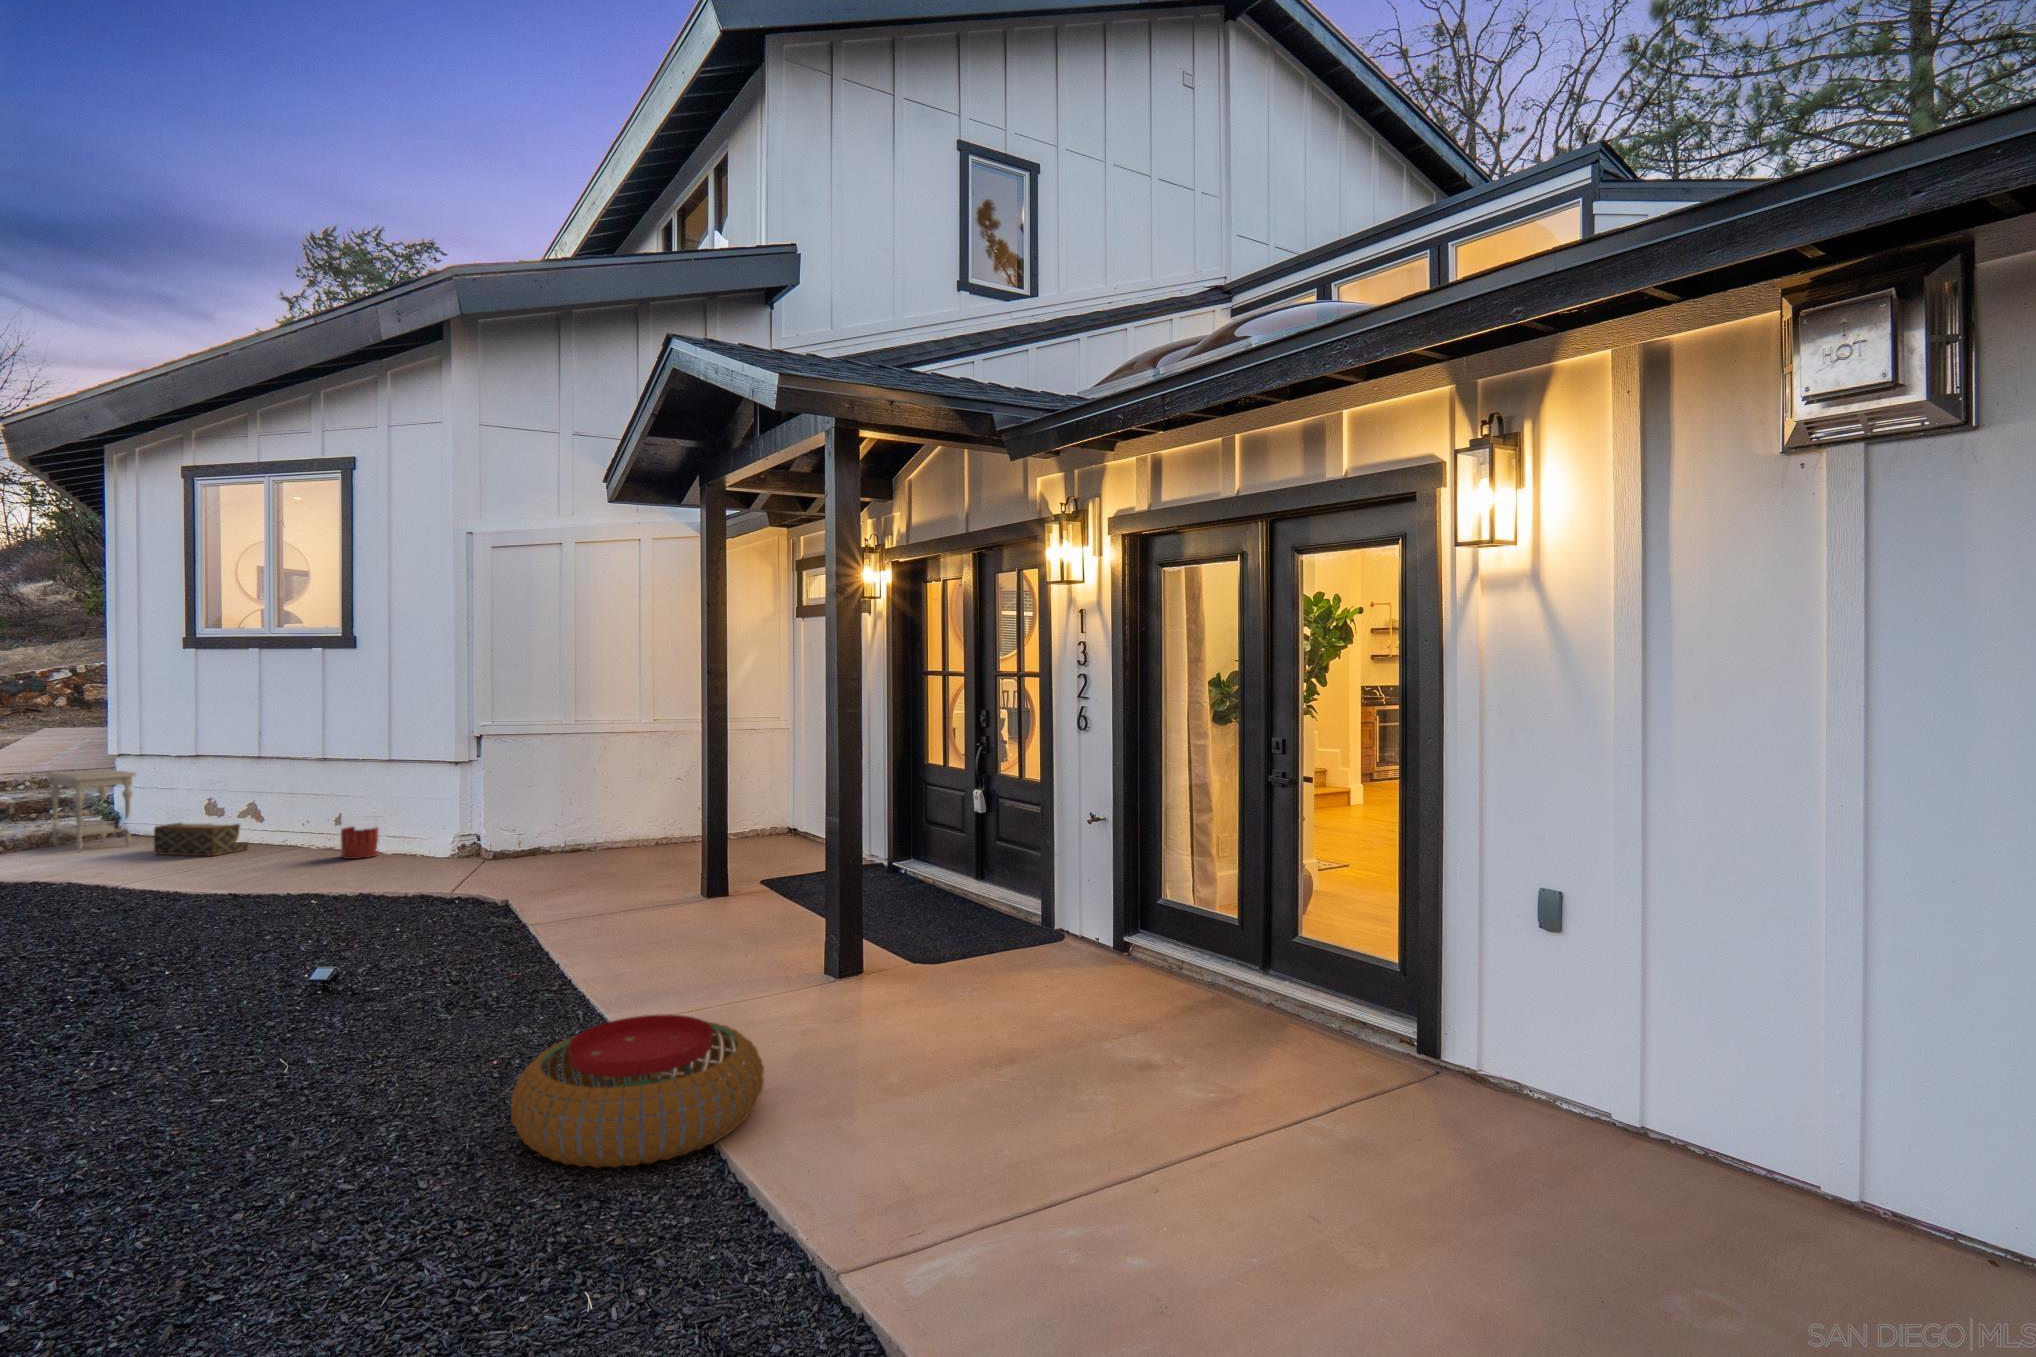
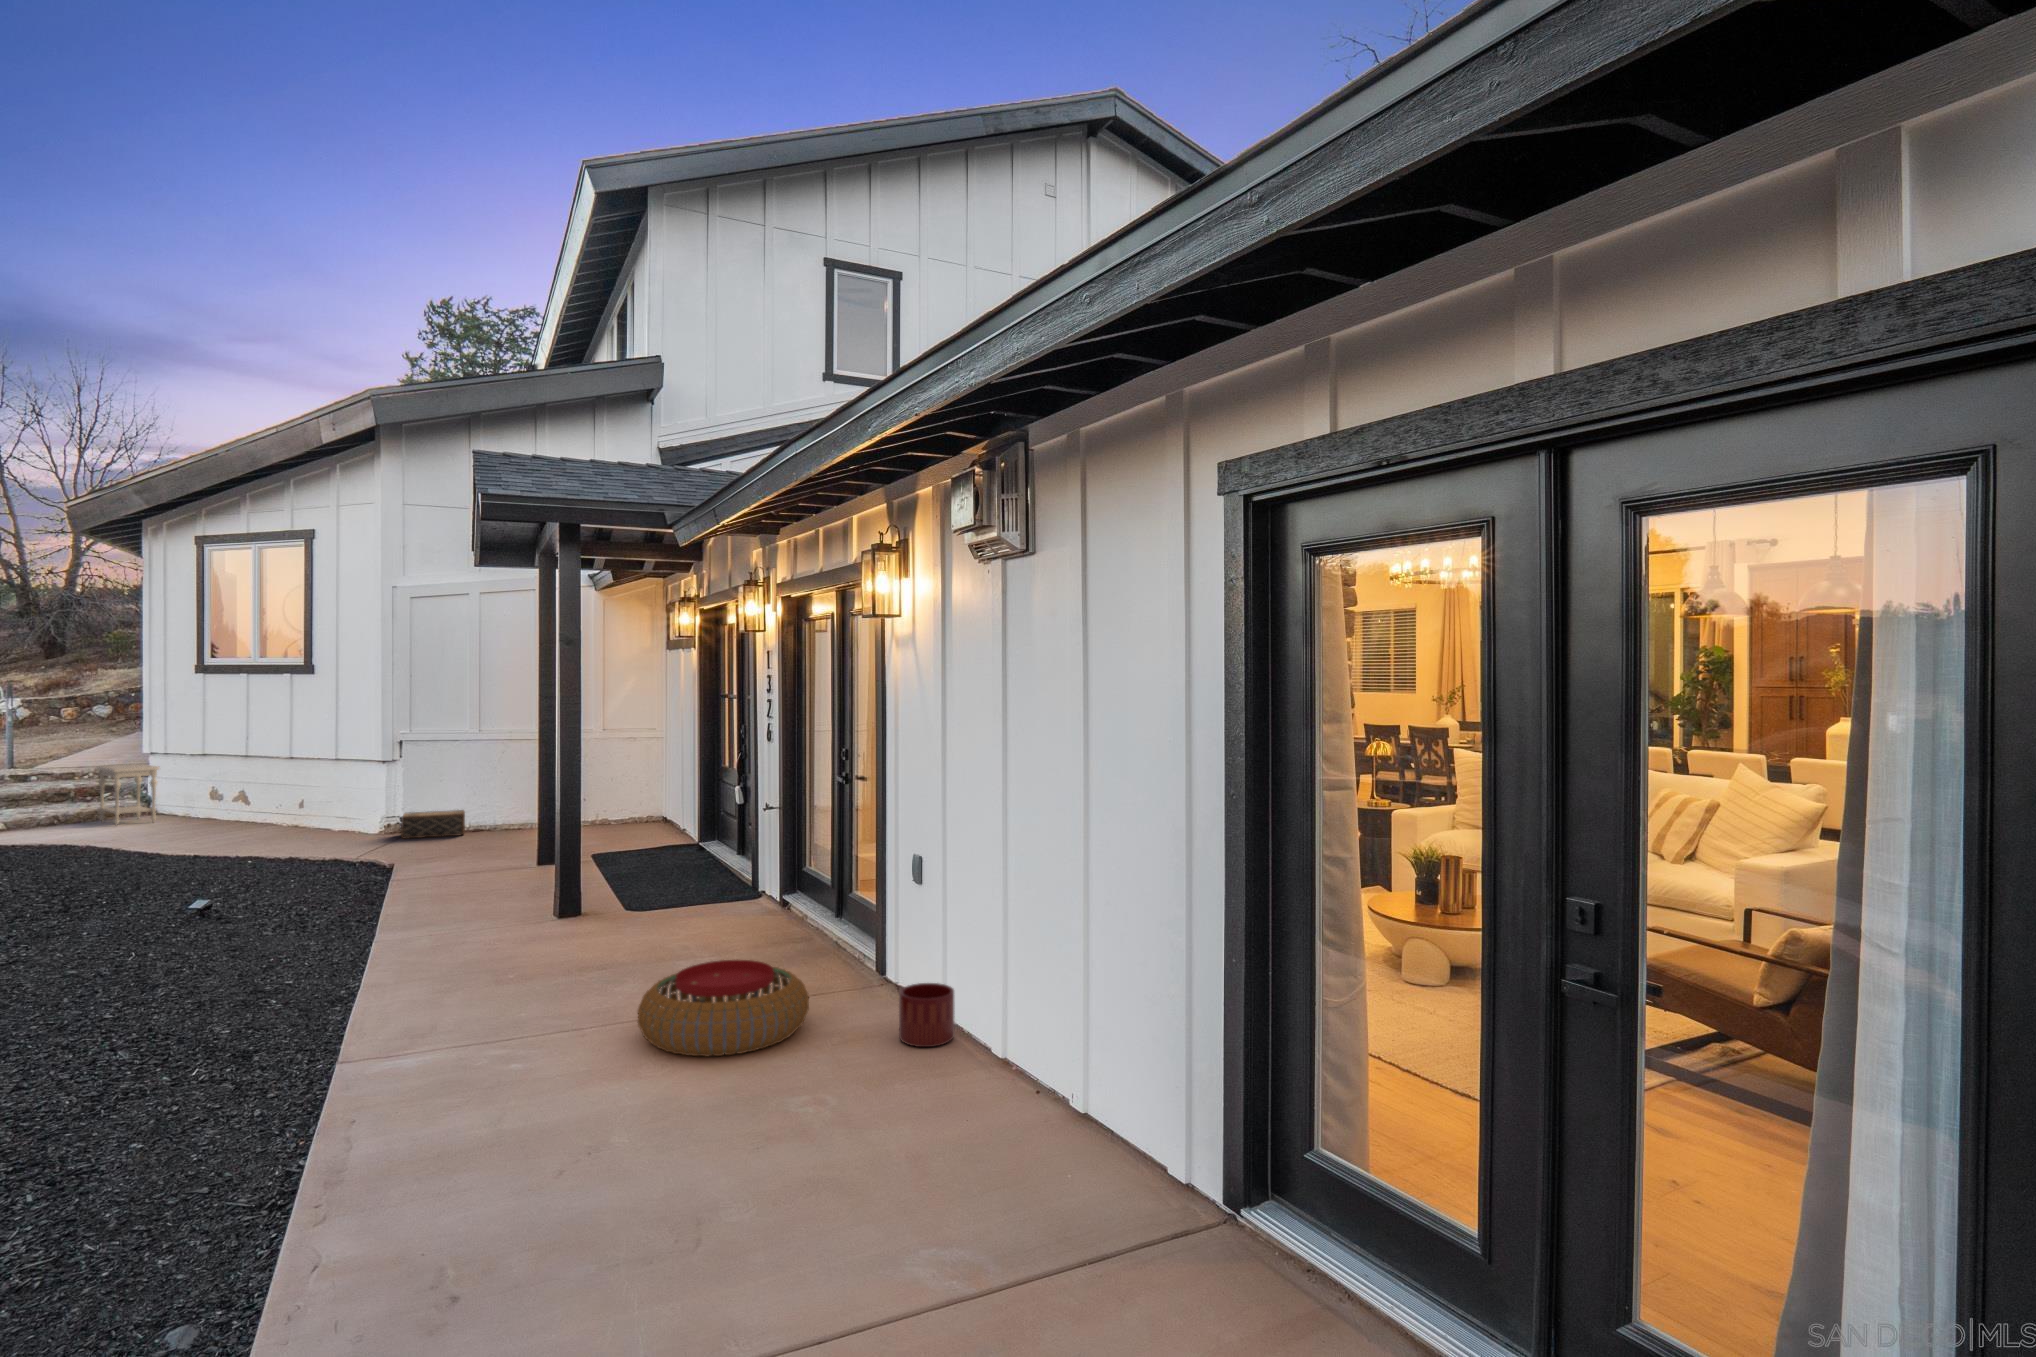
woven basket: present [154,823,248,856] -> present [401,810,465,838]
planter: present [341,827,379,859] -> present [899,983,955,1047]
pouf: present [511,1015,764,1168] -> present [638,960,809,1057]

